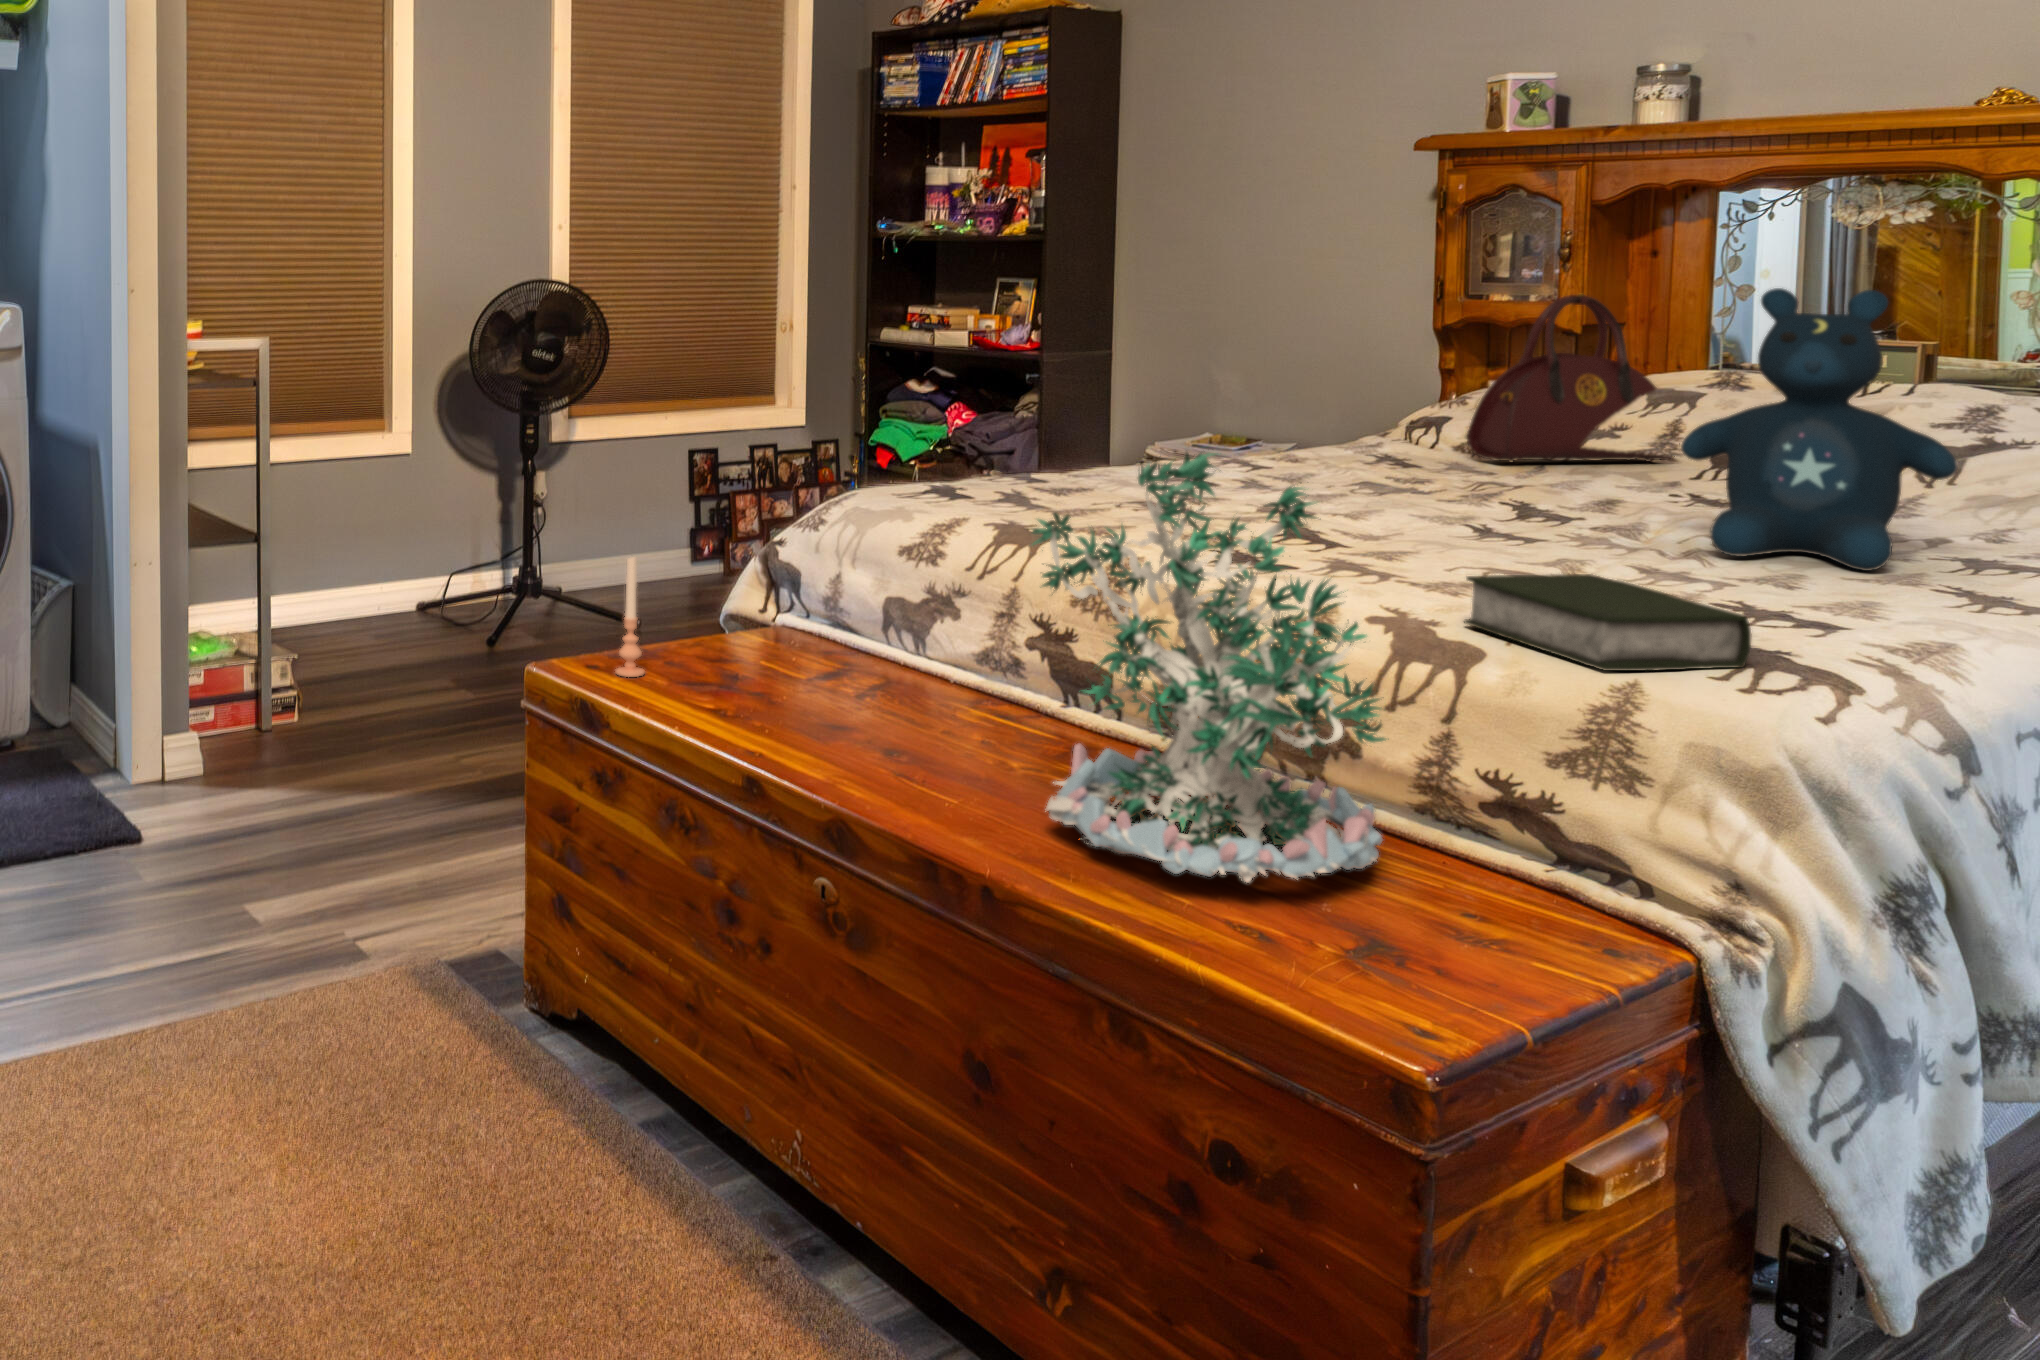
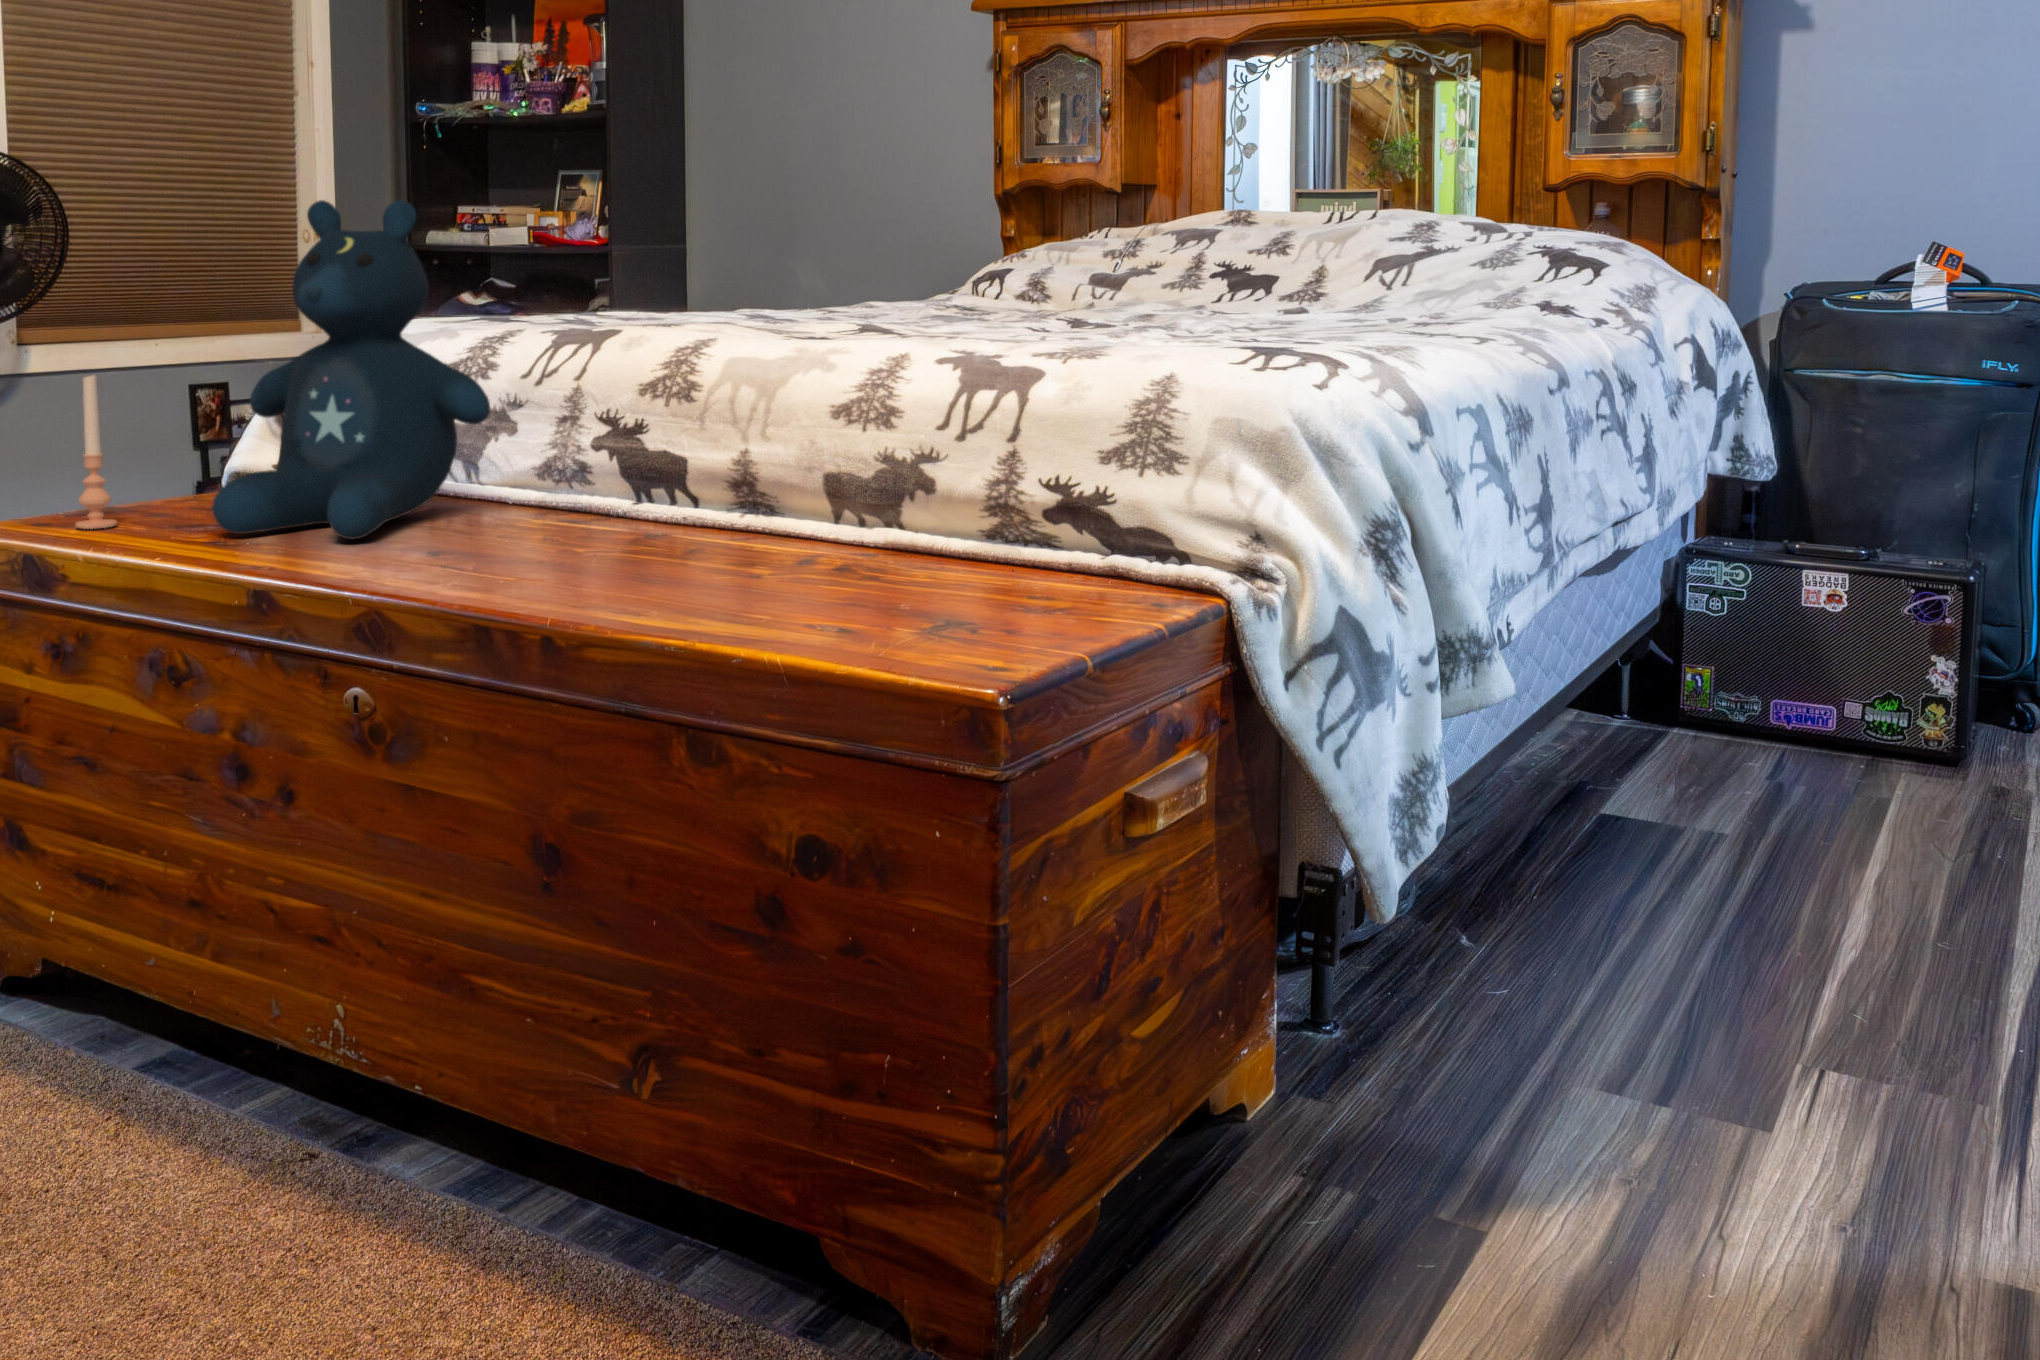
stuffed bear: present [1681,288,1958,571] -> present [212,200,490,539]
handbag: present [1467,294,1680,462] -> none [1025,136,1200,301]
plant: present [1031,453,1386,882] -> none [571,130,958,591]
book: present [1464,574,1752,671] -> none [1023,295,1261,356]

